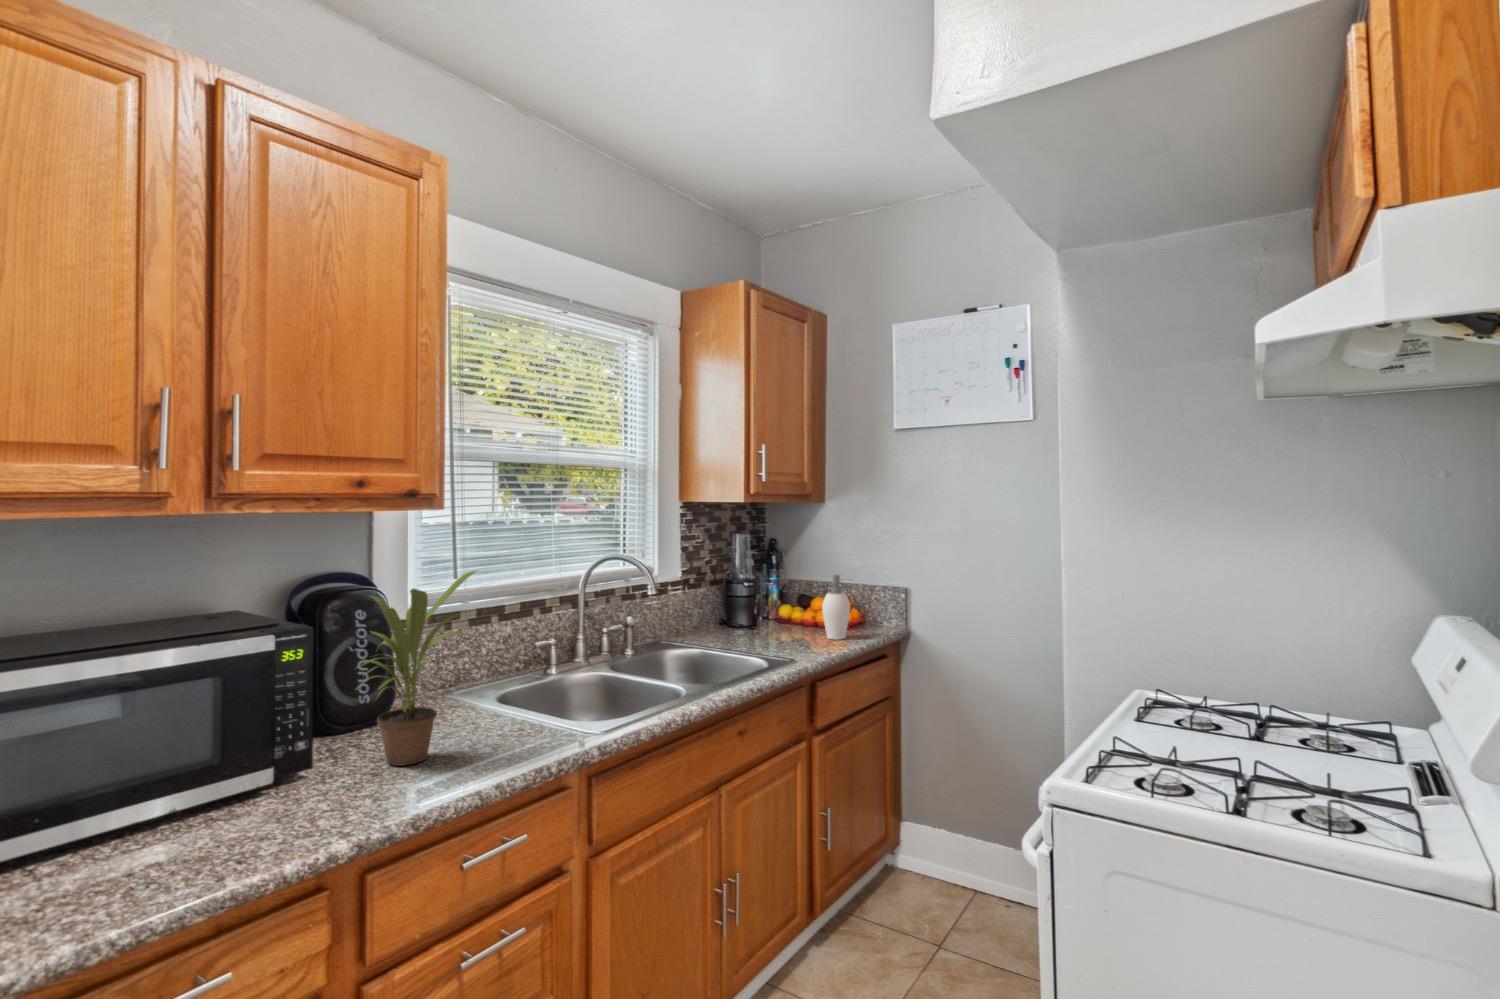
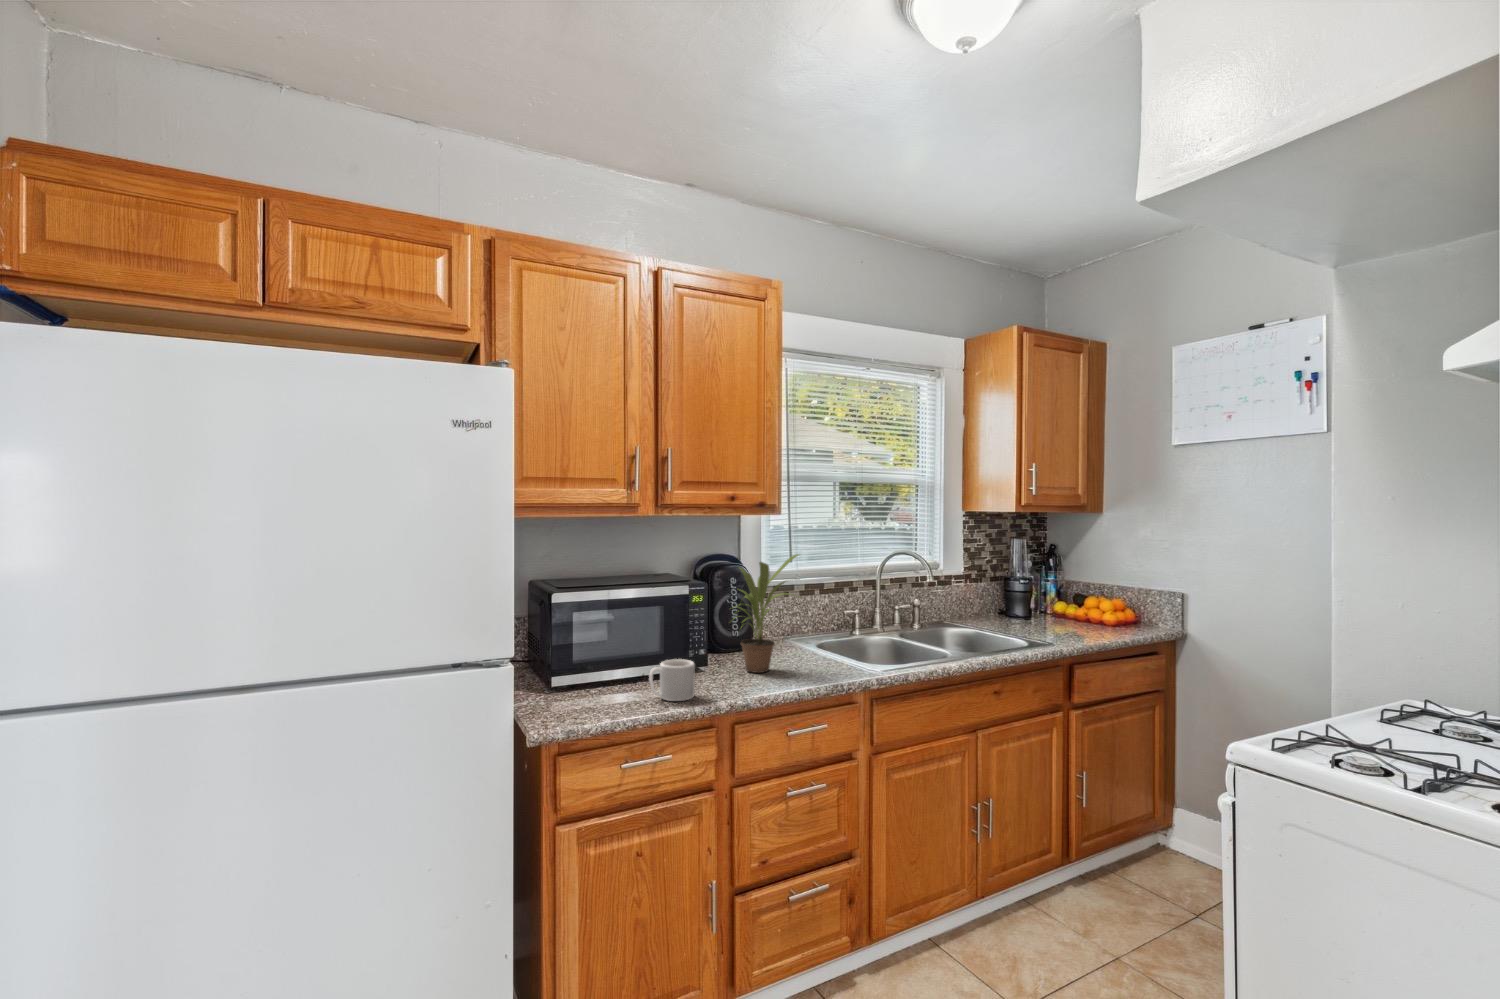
soap dispenser: present [822,575,850,640] -> none [1089,575,1123,632]
mug: none [186,774,287,860] -> present [649,659,695,701]

